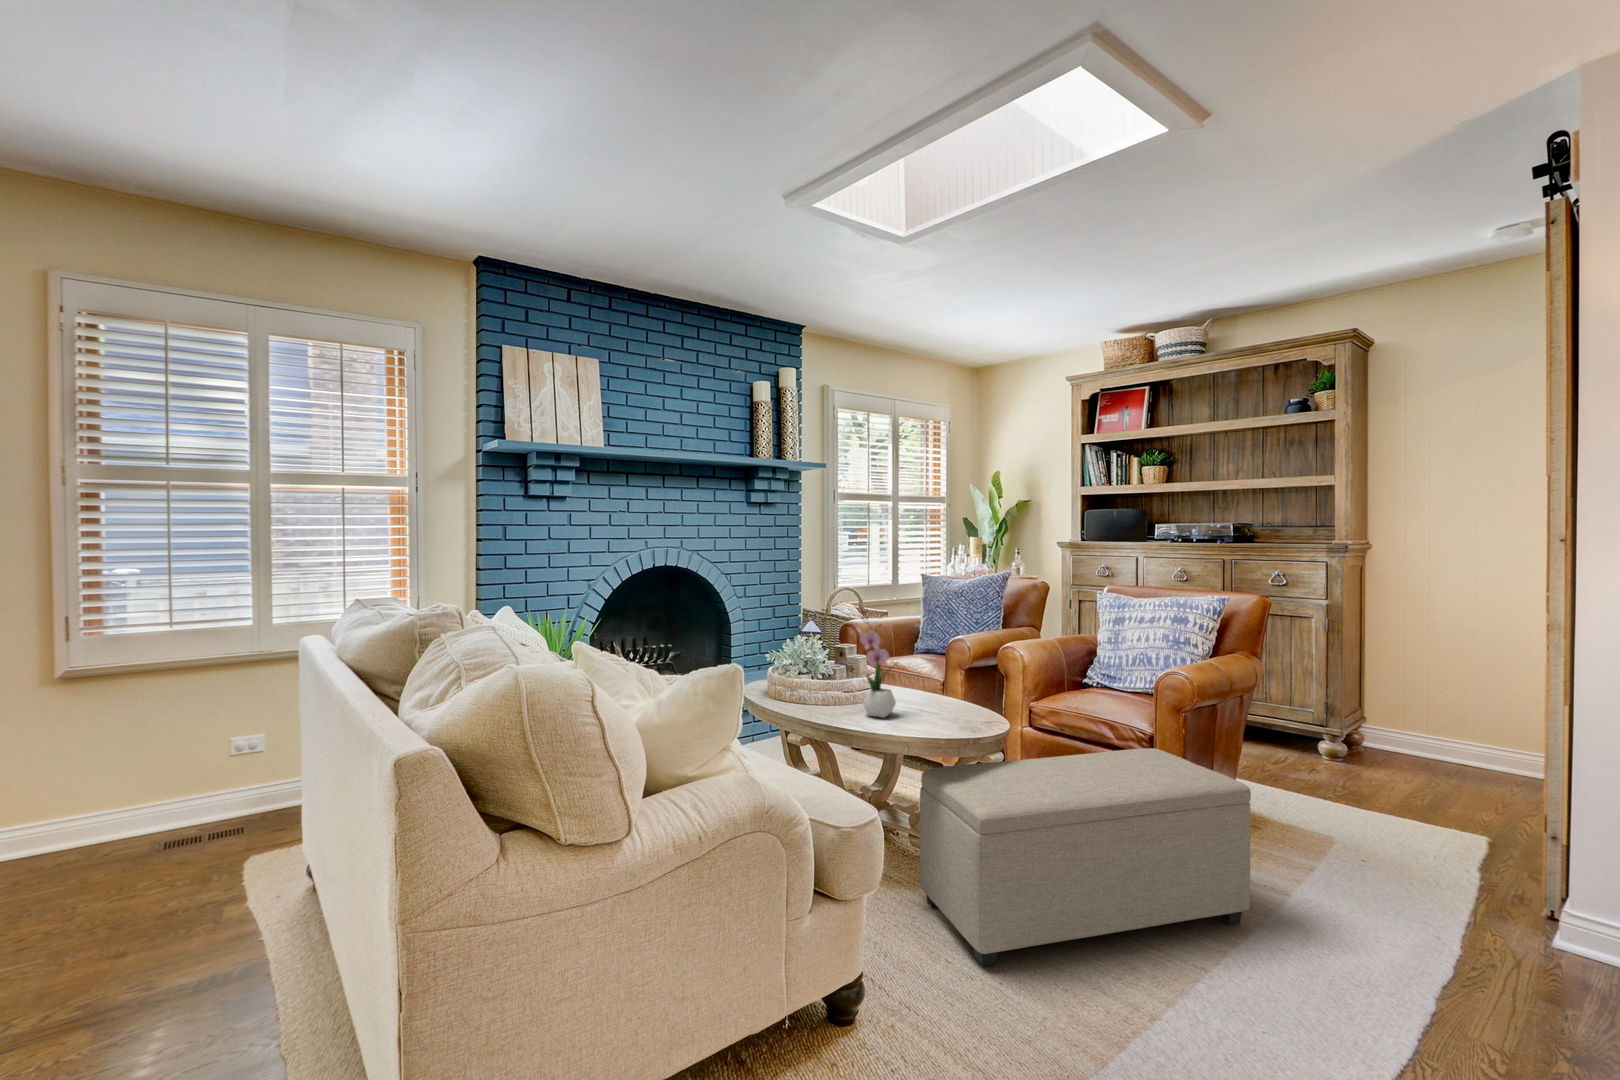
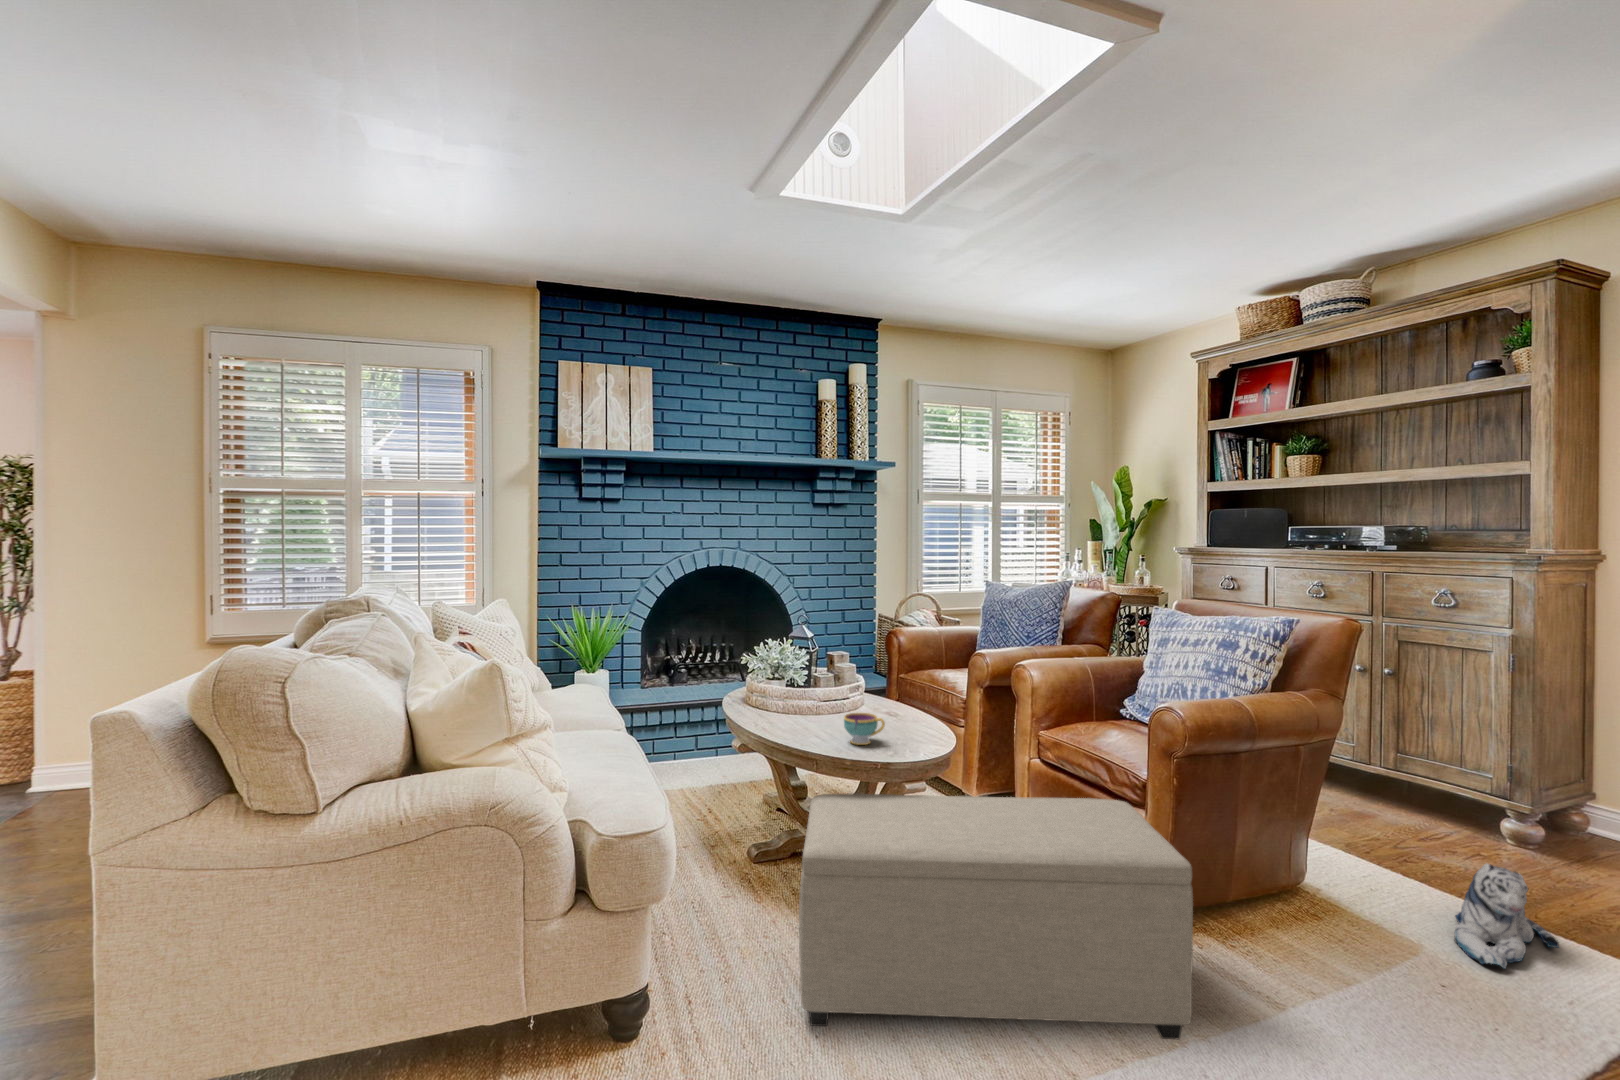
flower arrangement: present [860,616,896,718] -> none [783,621,833,734]
teacup: none [921,695,960,723] -> present [844,713,885,745]
plush toy: none [1333,769,1403,841] -> present [1454,864,1559,968]

